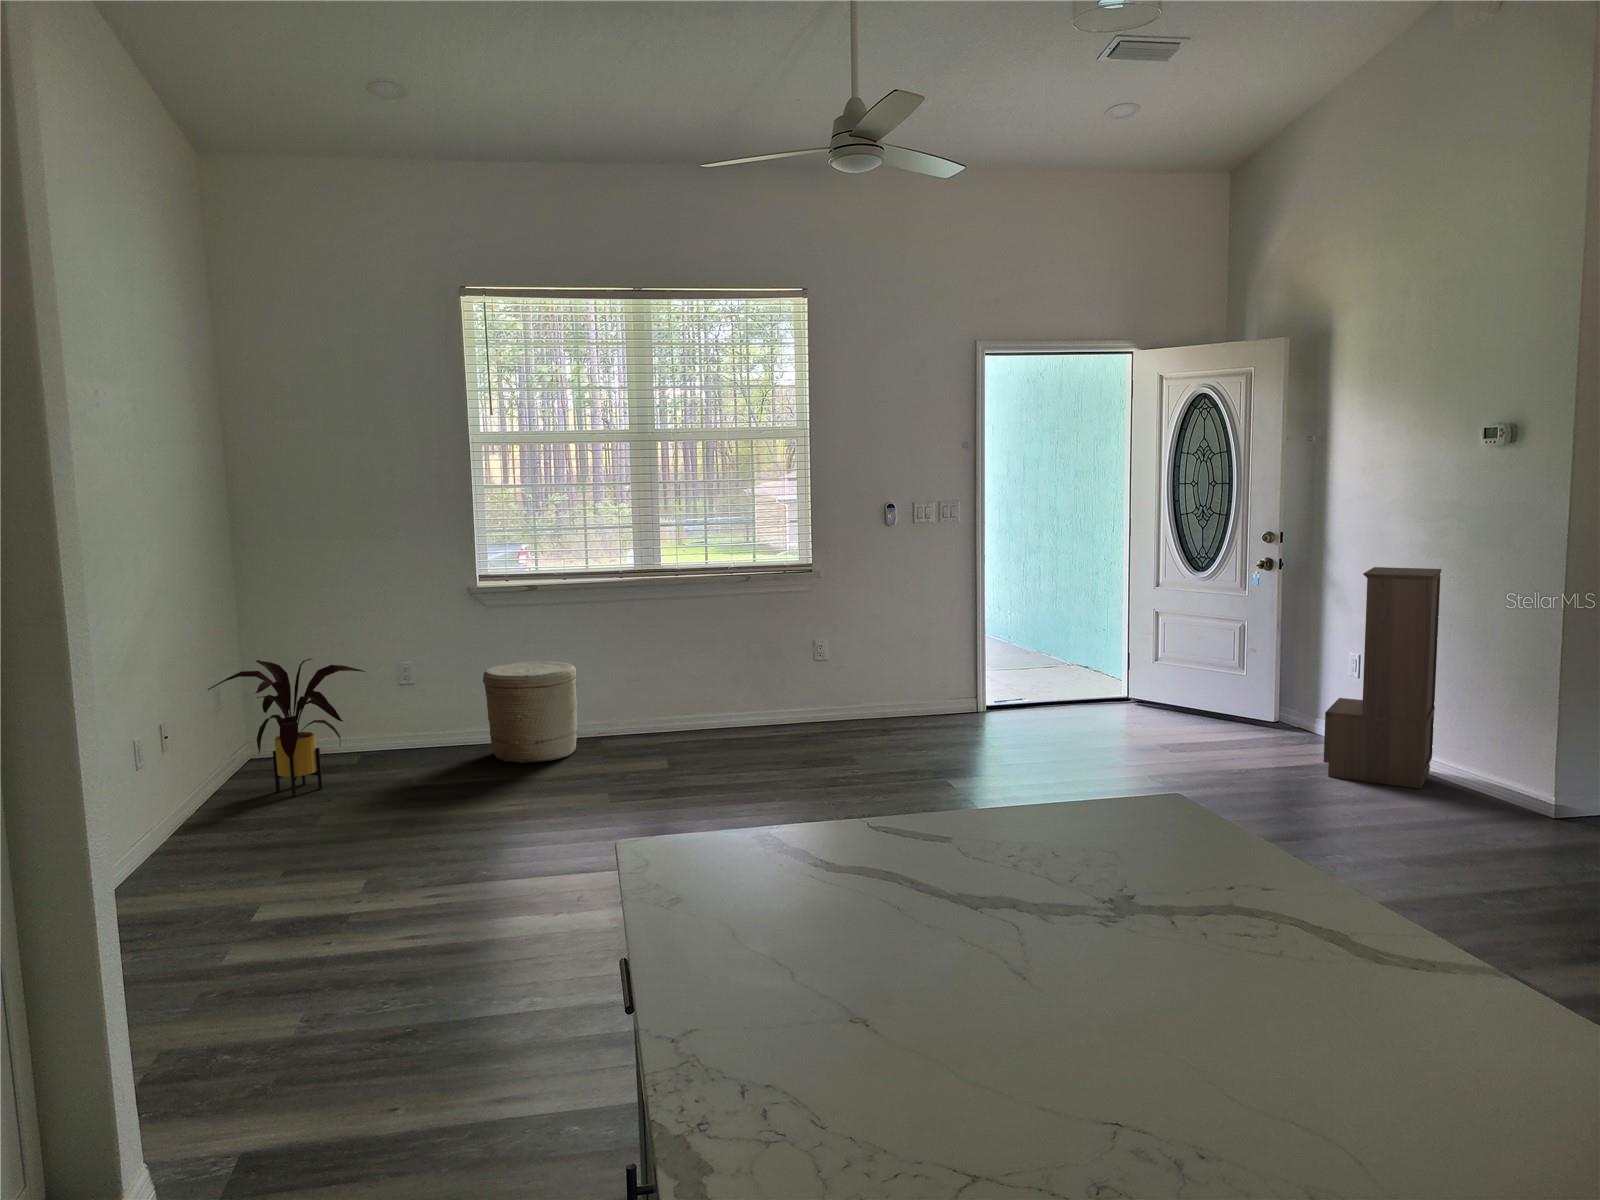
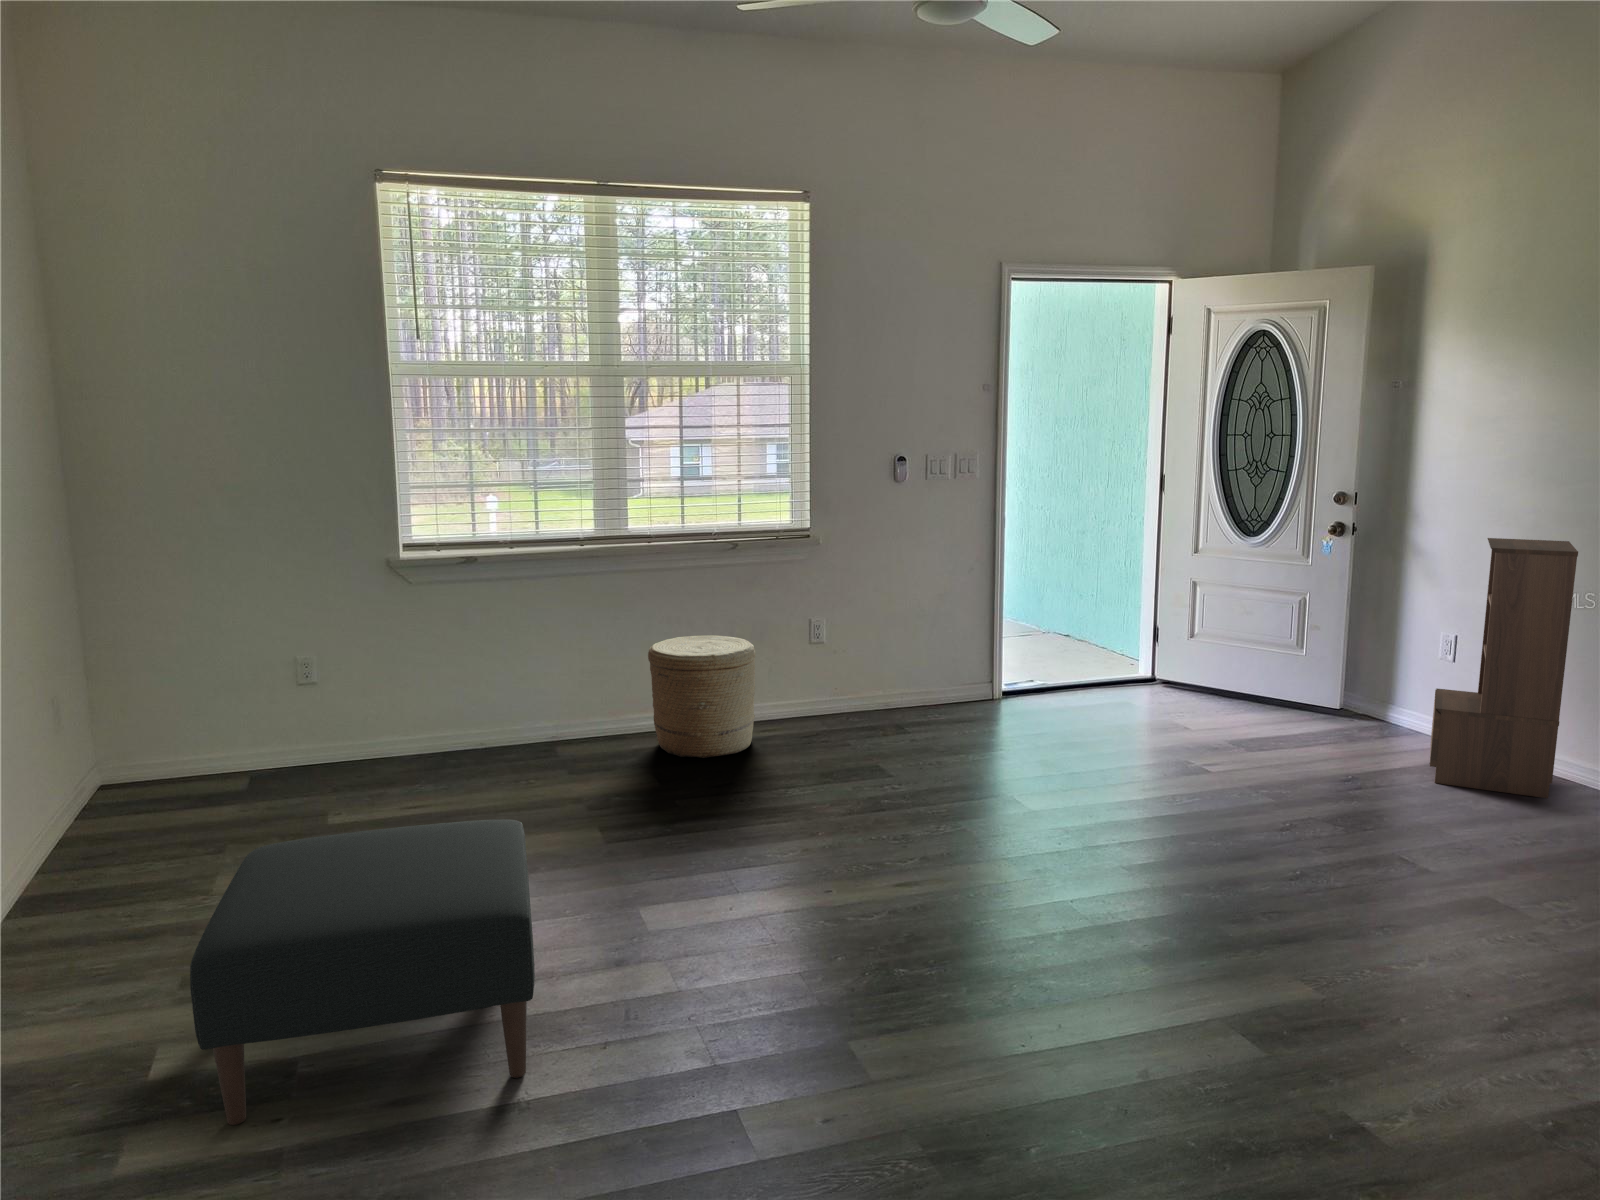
house plant: present [208,659,365,796] -> none [42,658,260,838]
woven basket: present [483,661,578,763] -> present [648,636,755,758]
ottoman: none [295,767,541,956] -> present [190,819,535,1125]

